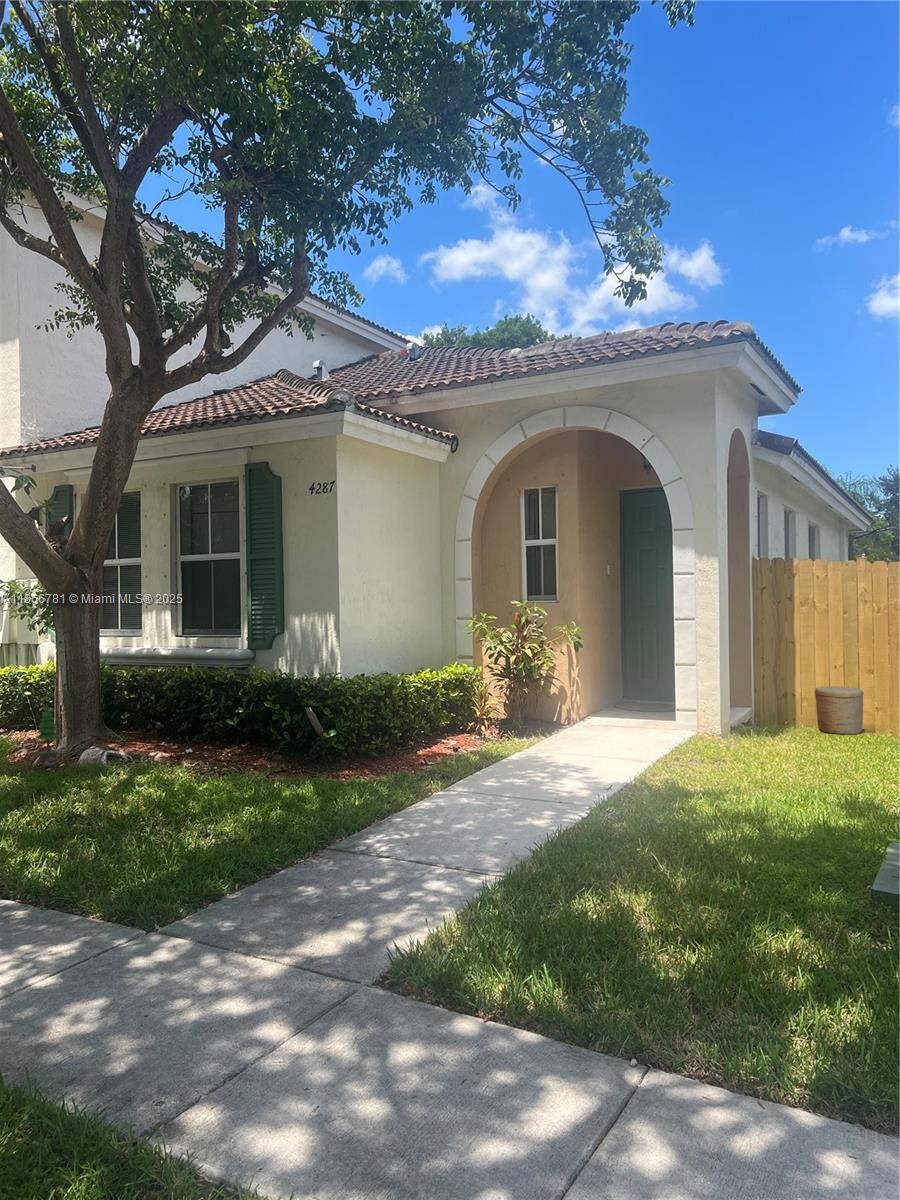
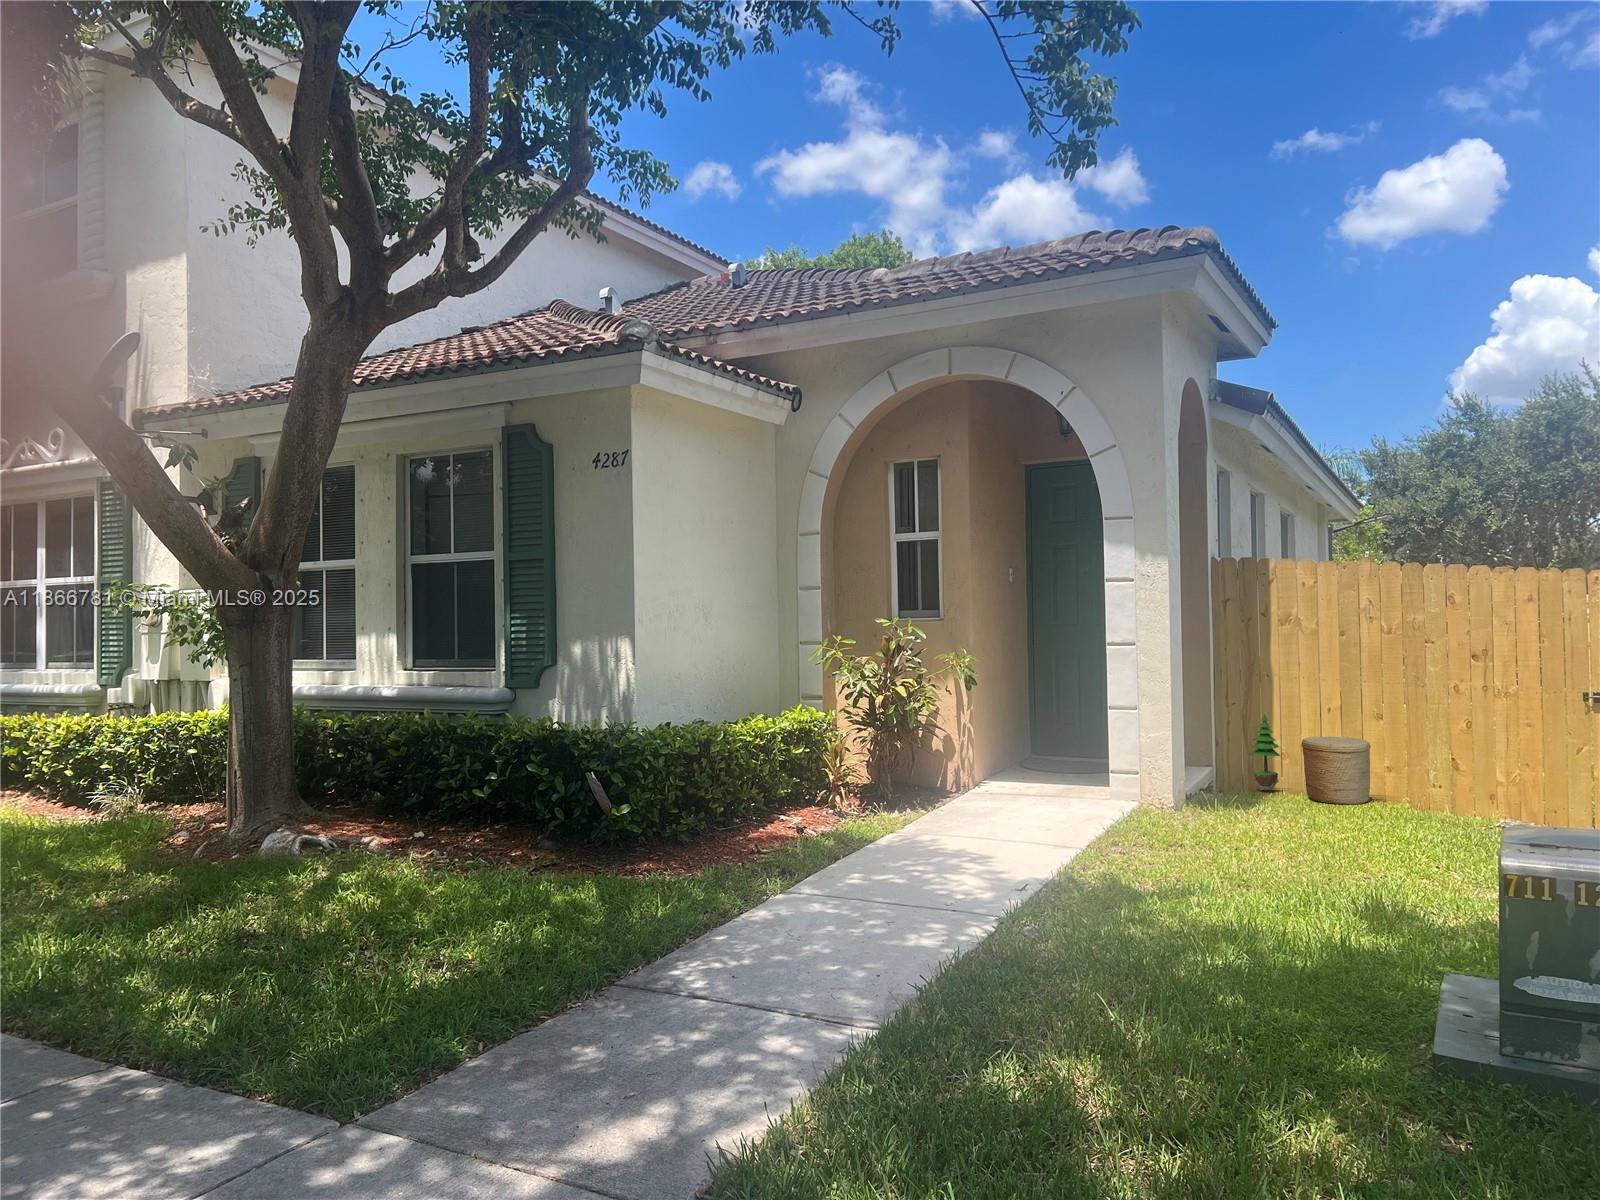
potted tree: present [36,705,60,767] -> present [1251,714,1280,791]

